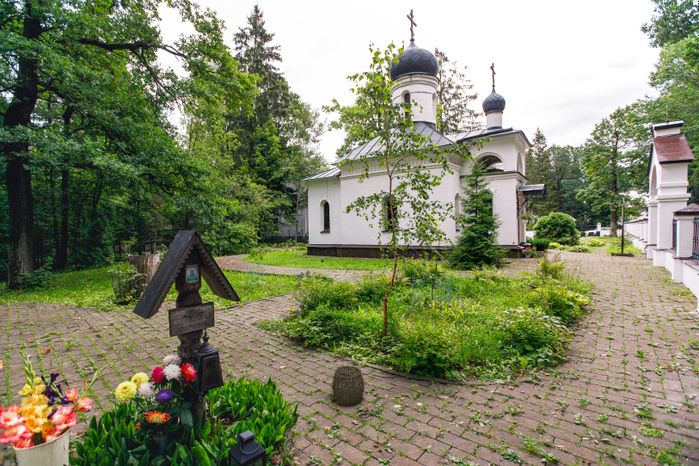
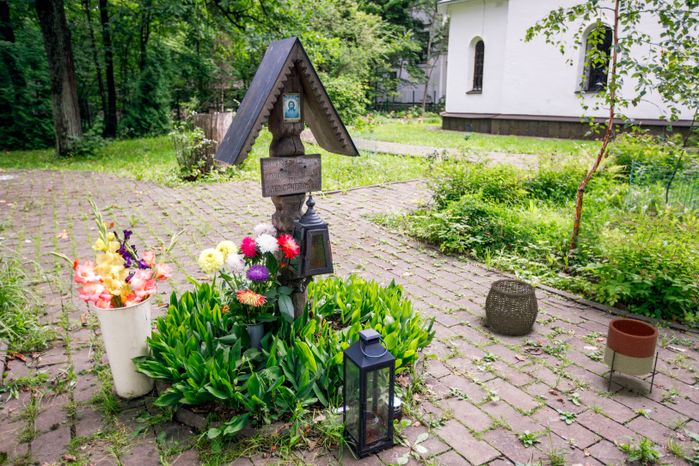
planter: none [402,386,431,438] -> present [604,318,658,393]

